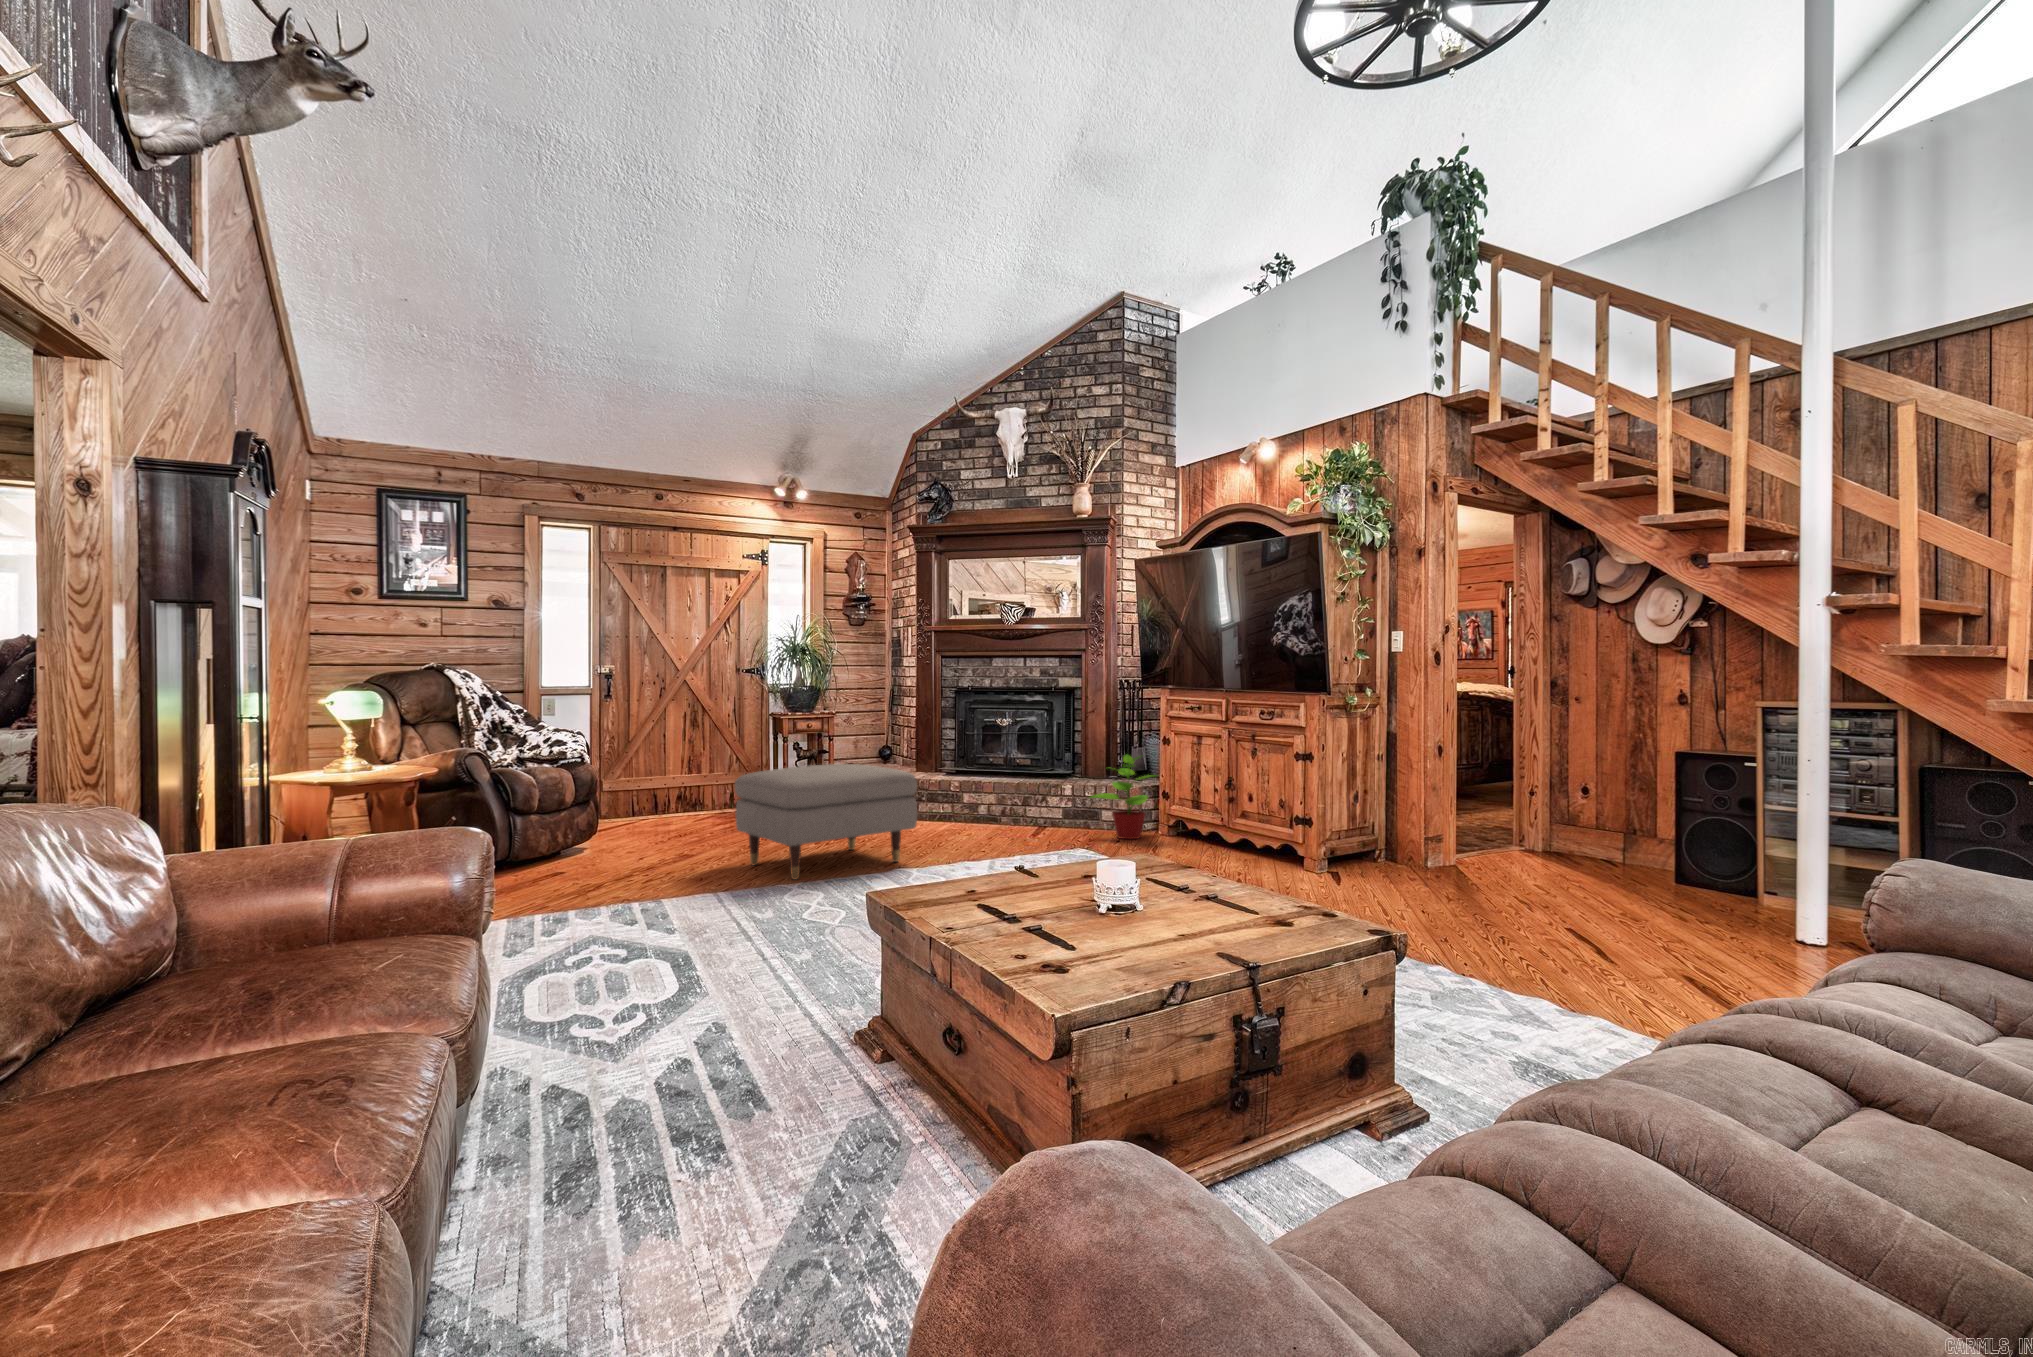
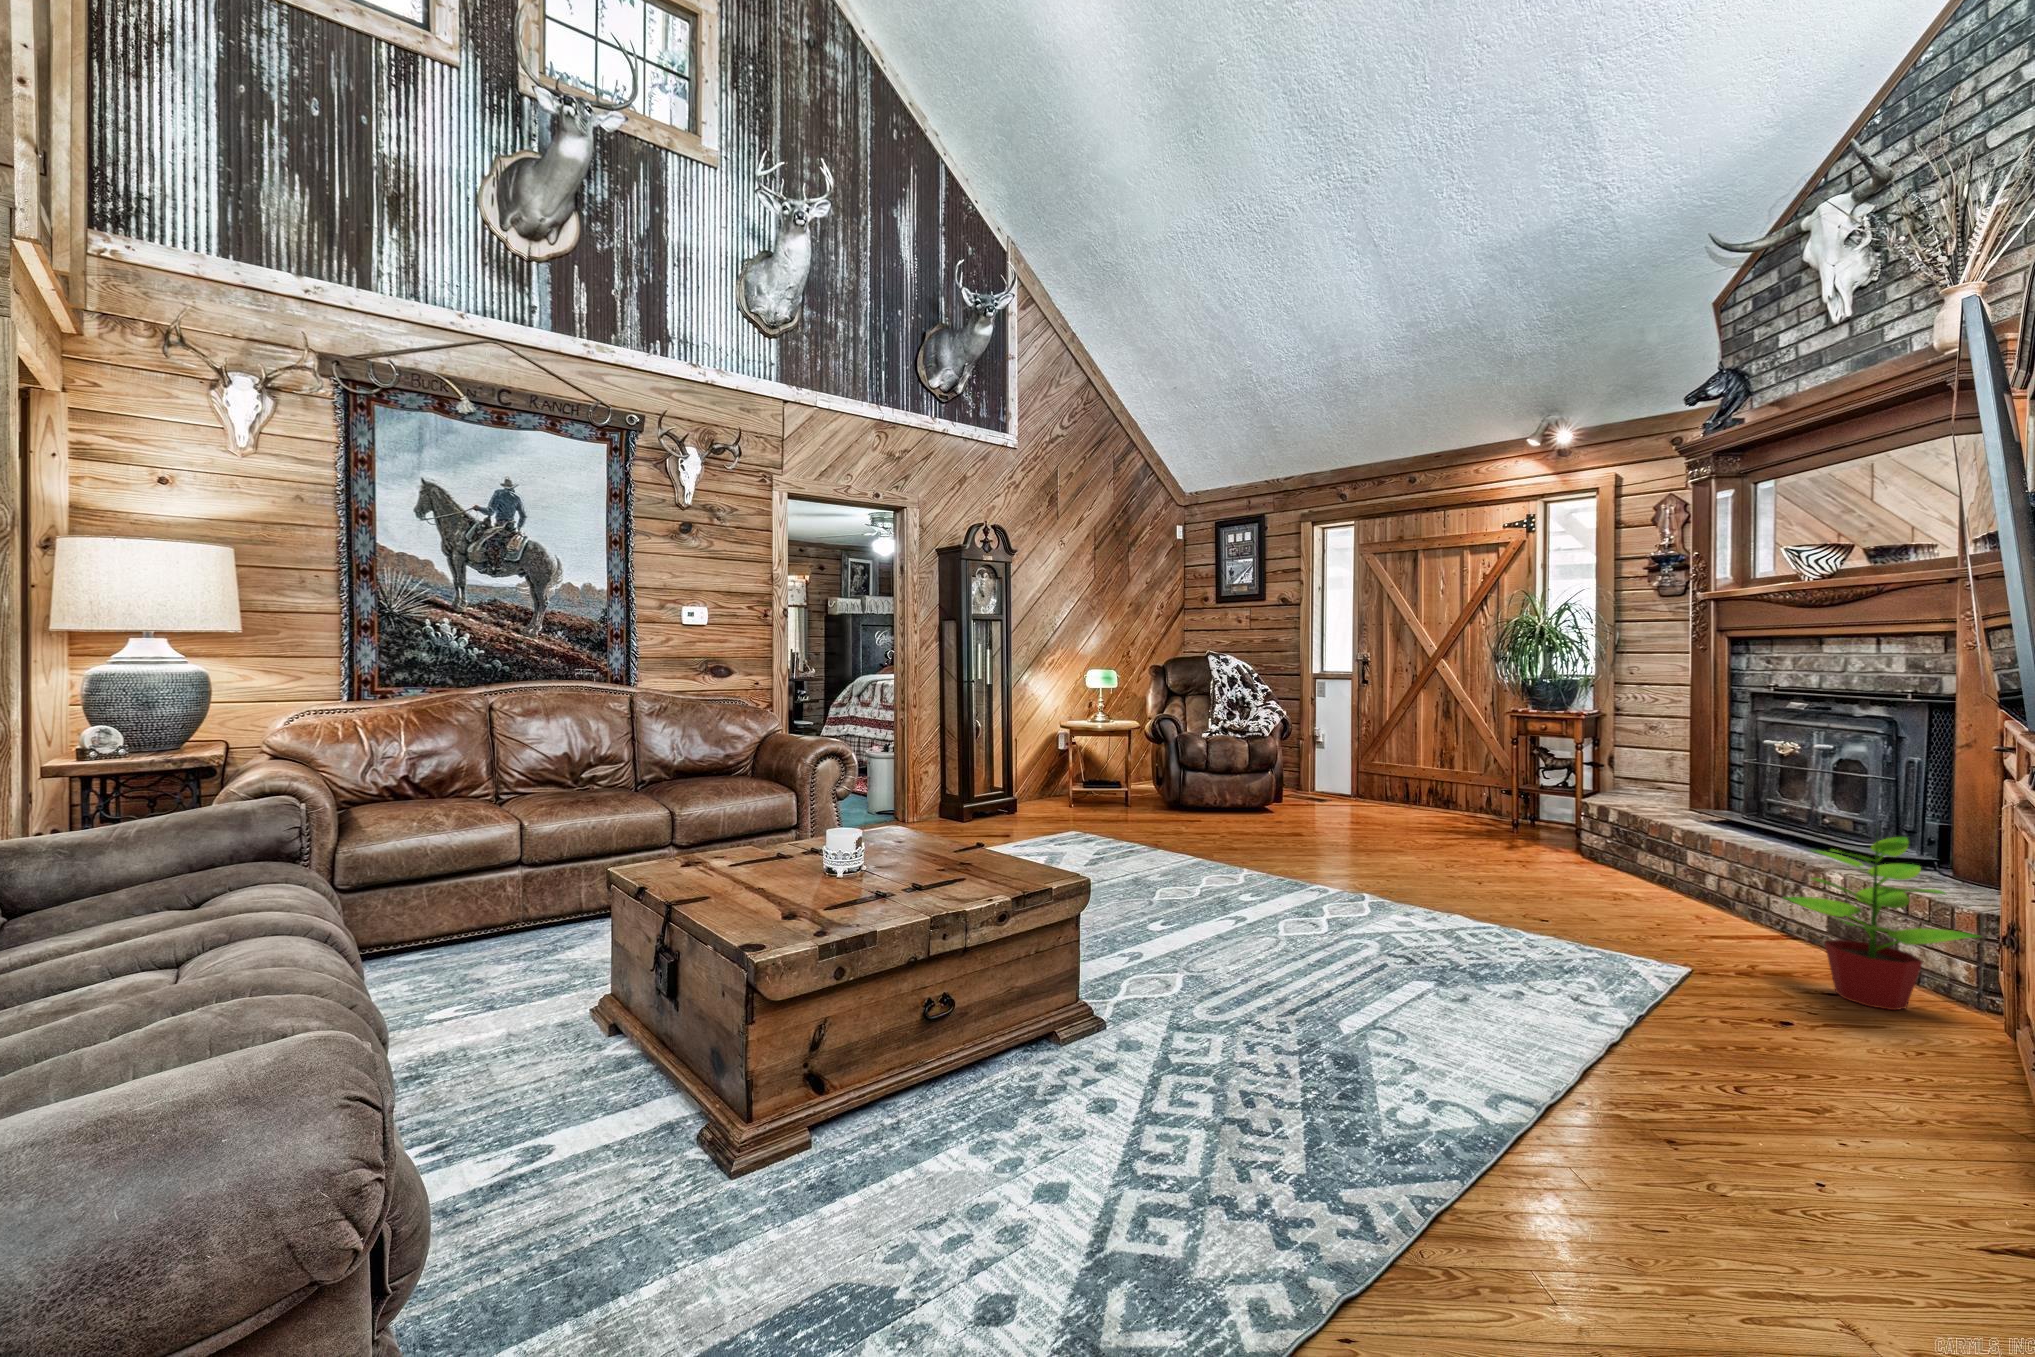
ottoman: present [735,764,917,879] -> none [1234,759,1428,887]

